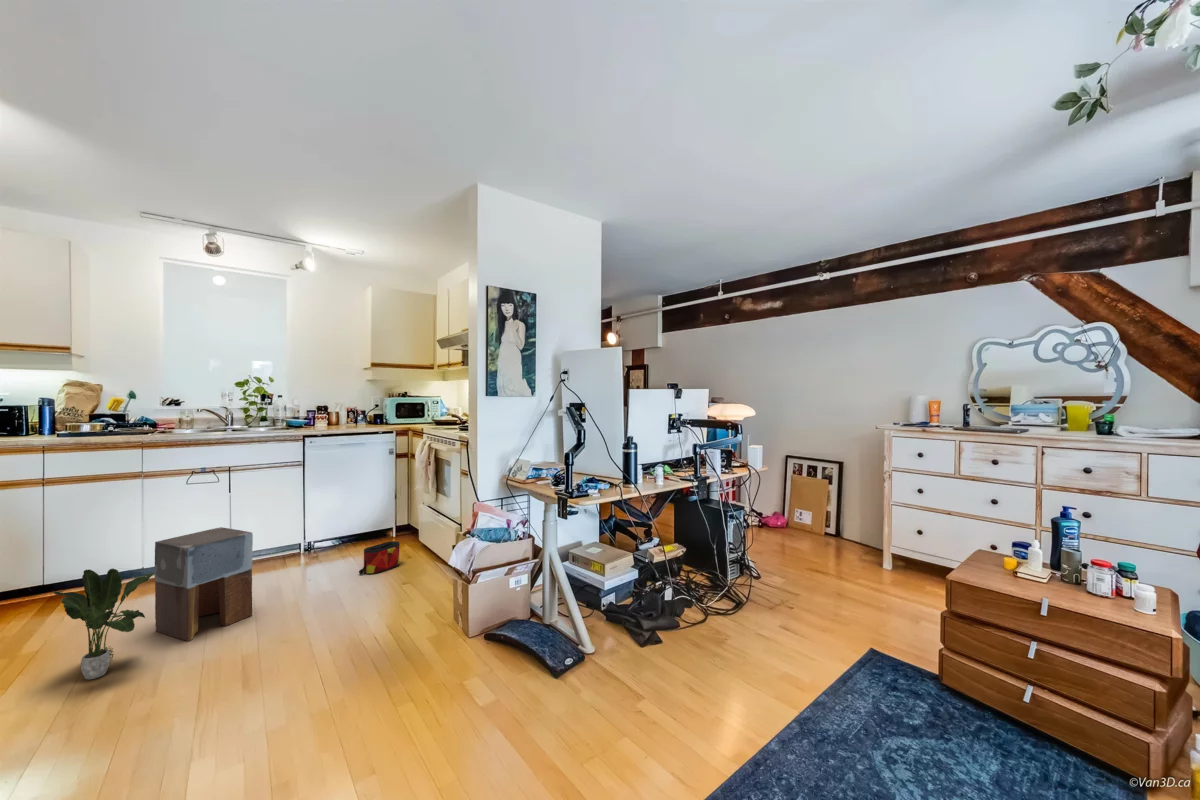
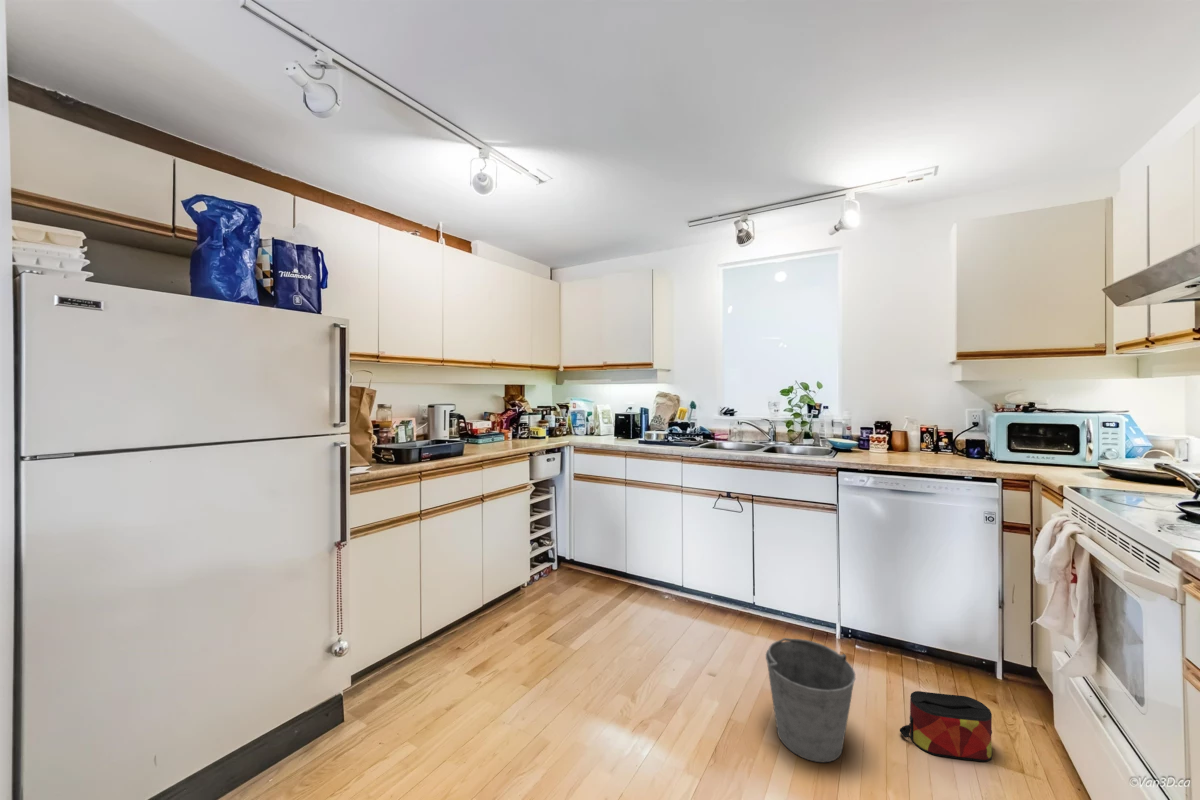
stool: present [154,527,253,641] -> none [640,581,722,725]
bucket: none [282,538,342,603] -> present [766,638,855,762]
potted plant: present [54,569,154,679] -> none [534,602,609,724]

